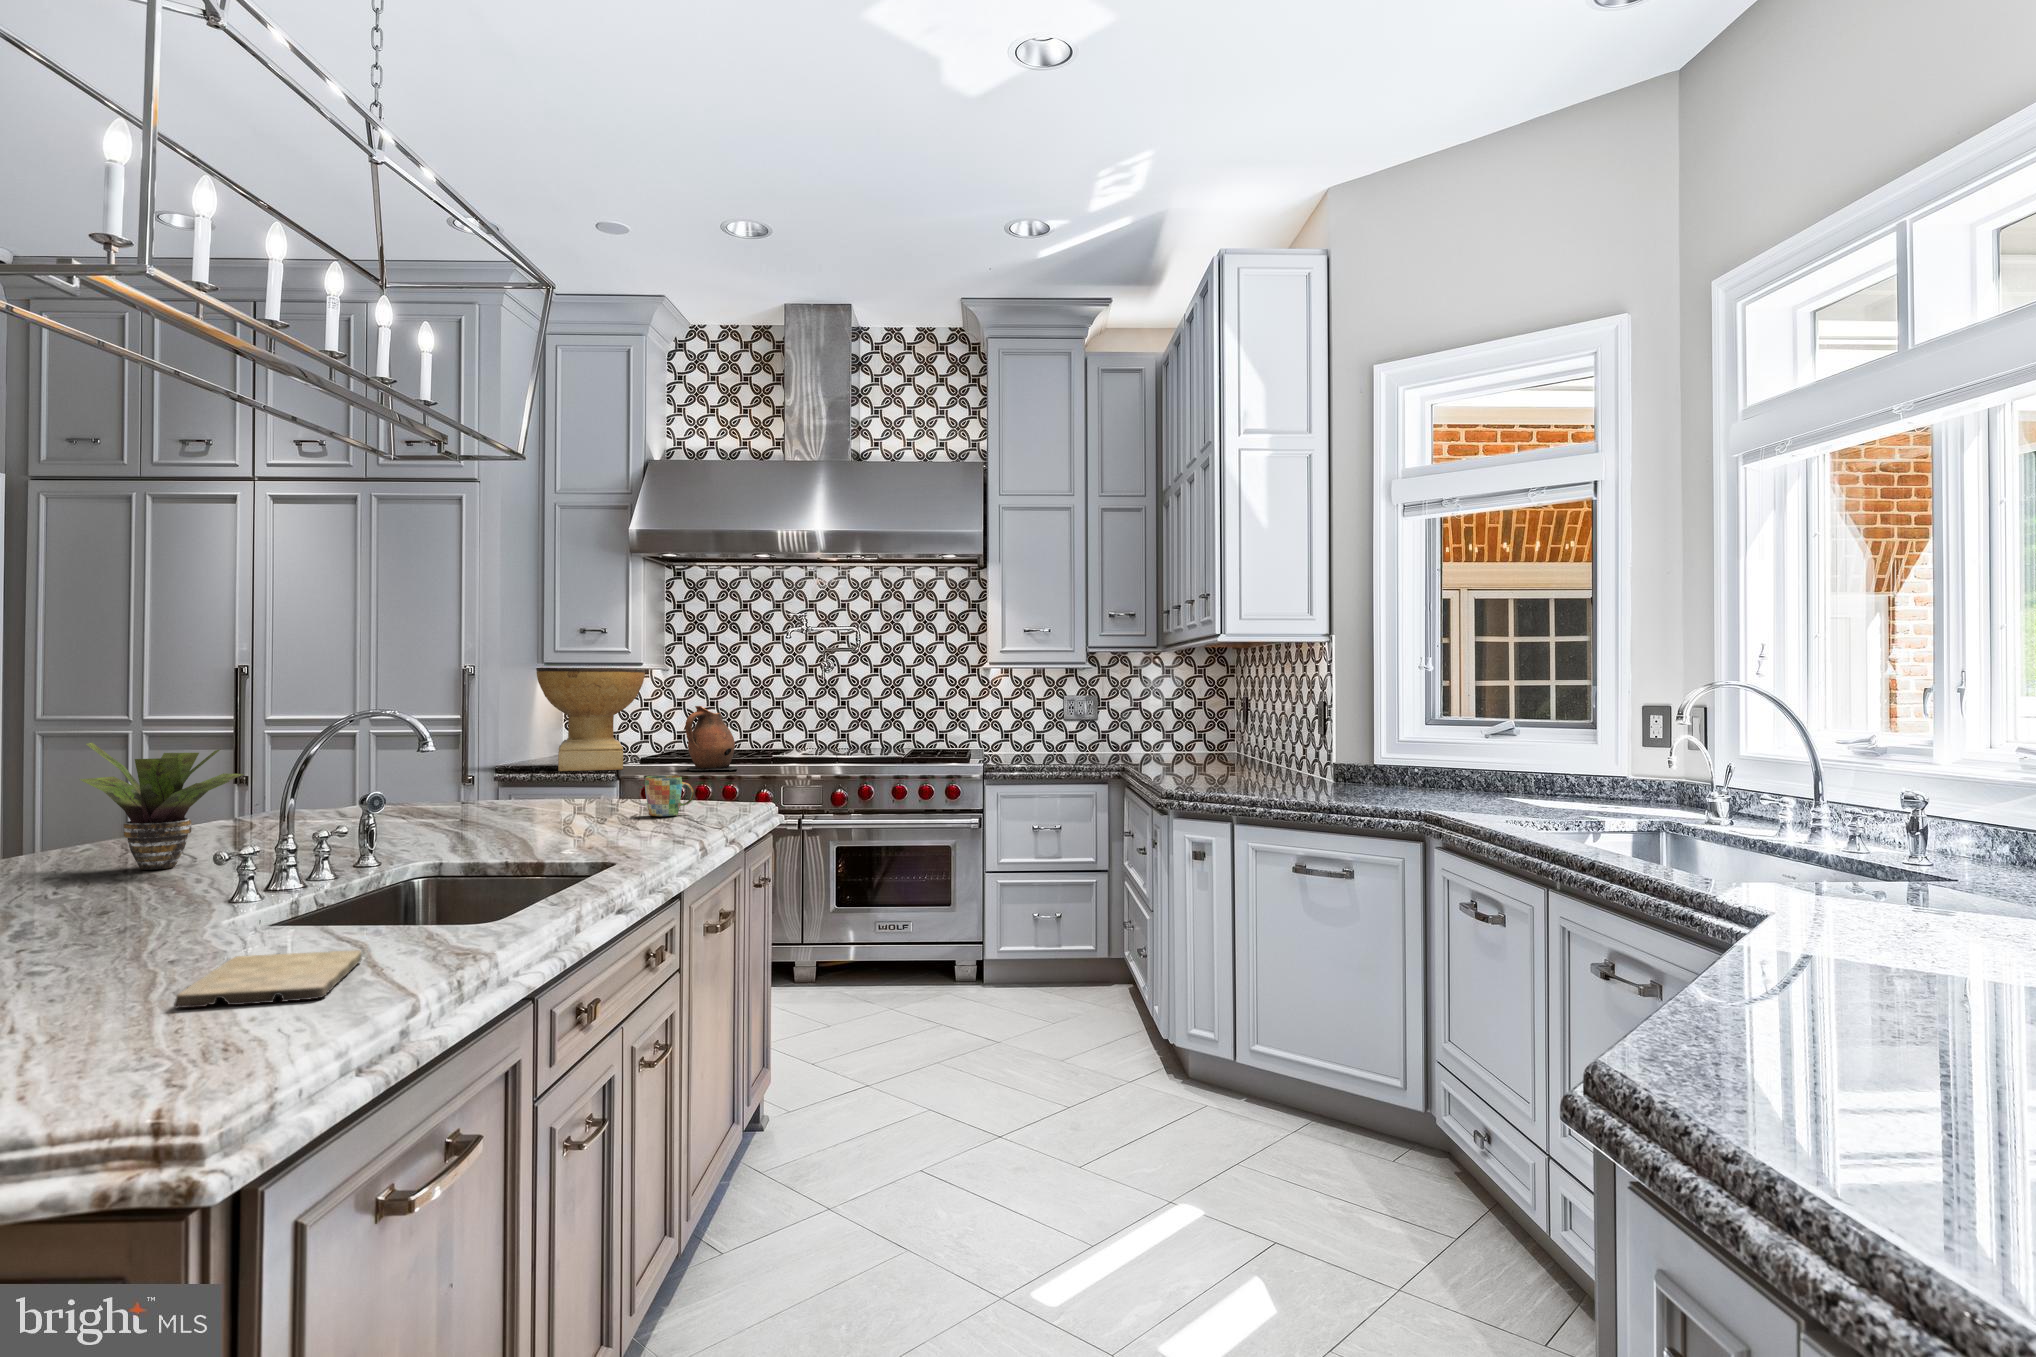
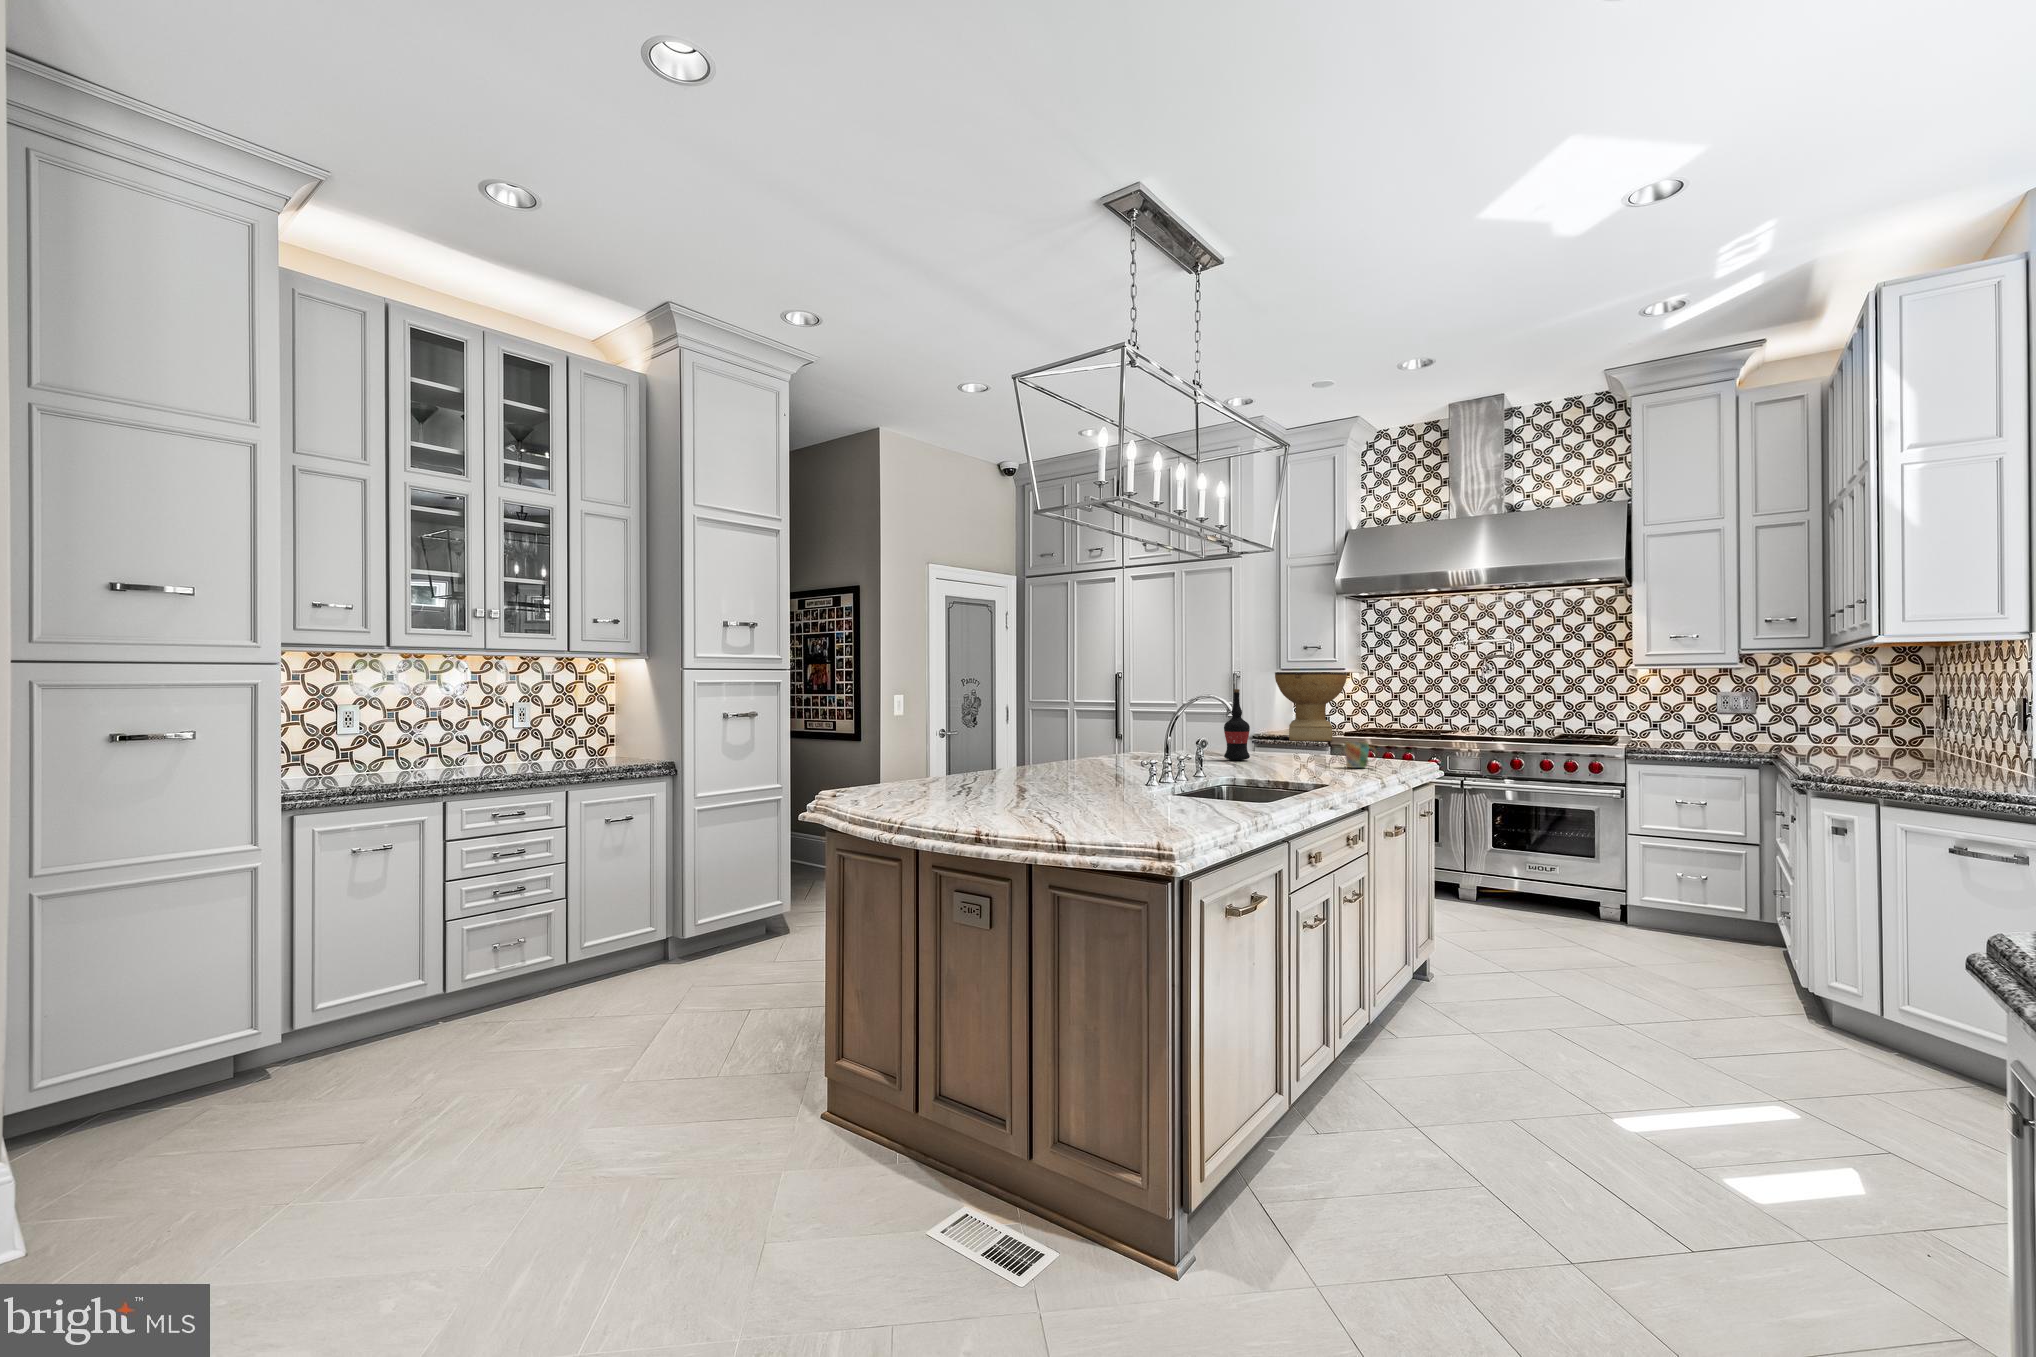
wine bottle: none [446,695,492,813] -> present [1224,689,1250,760]
ceramic pitcher: present [685,706,738,771] -> none [1376,698,1415,745]
potted plant: present [80,743,244,870] -> none [1058,711,1128,776]
cutting board: present [174,950,362,1008] -> none [1121,810,1194,829]

